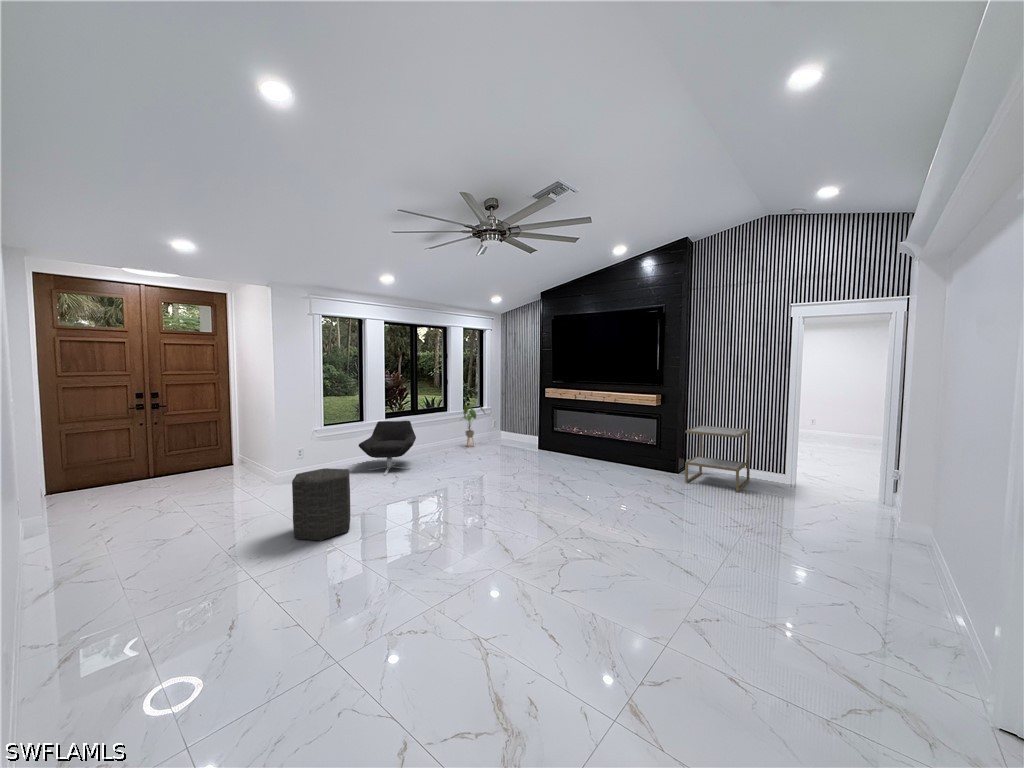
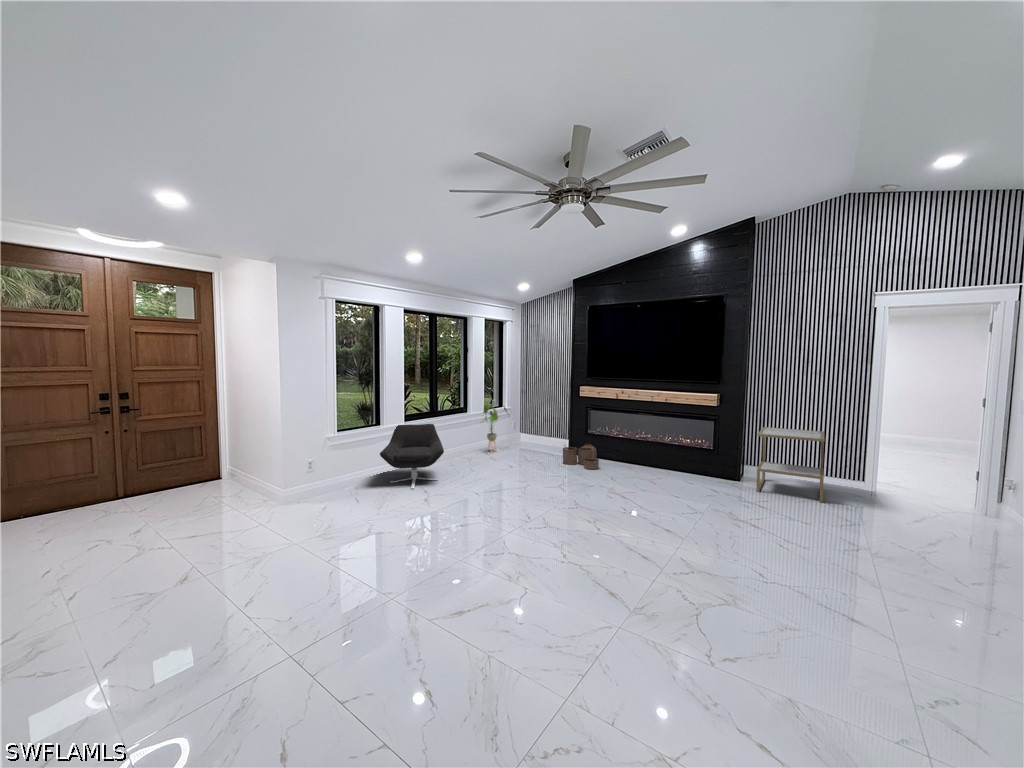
woven basket: none [527,439,560,463] -> present [563,444,599,469]
ottoman: present [292,468,350,541] -> none [334,489,405,586]

